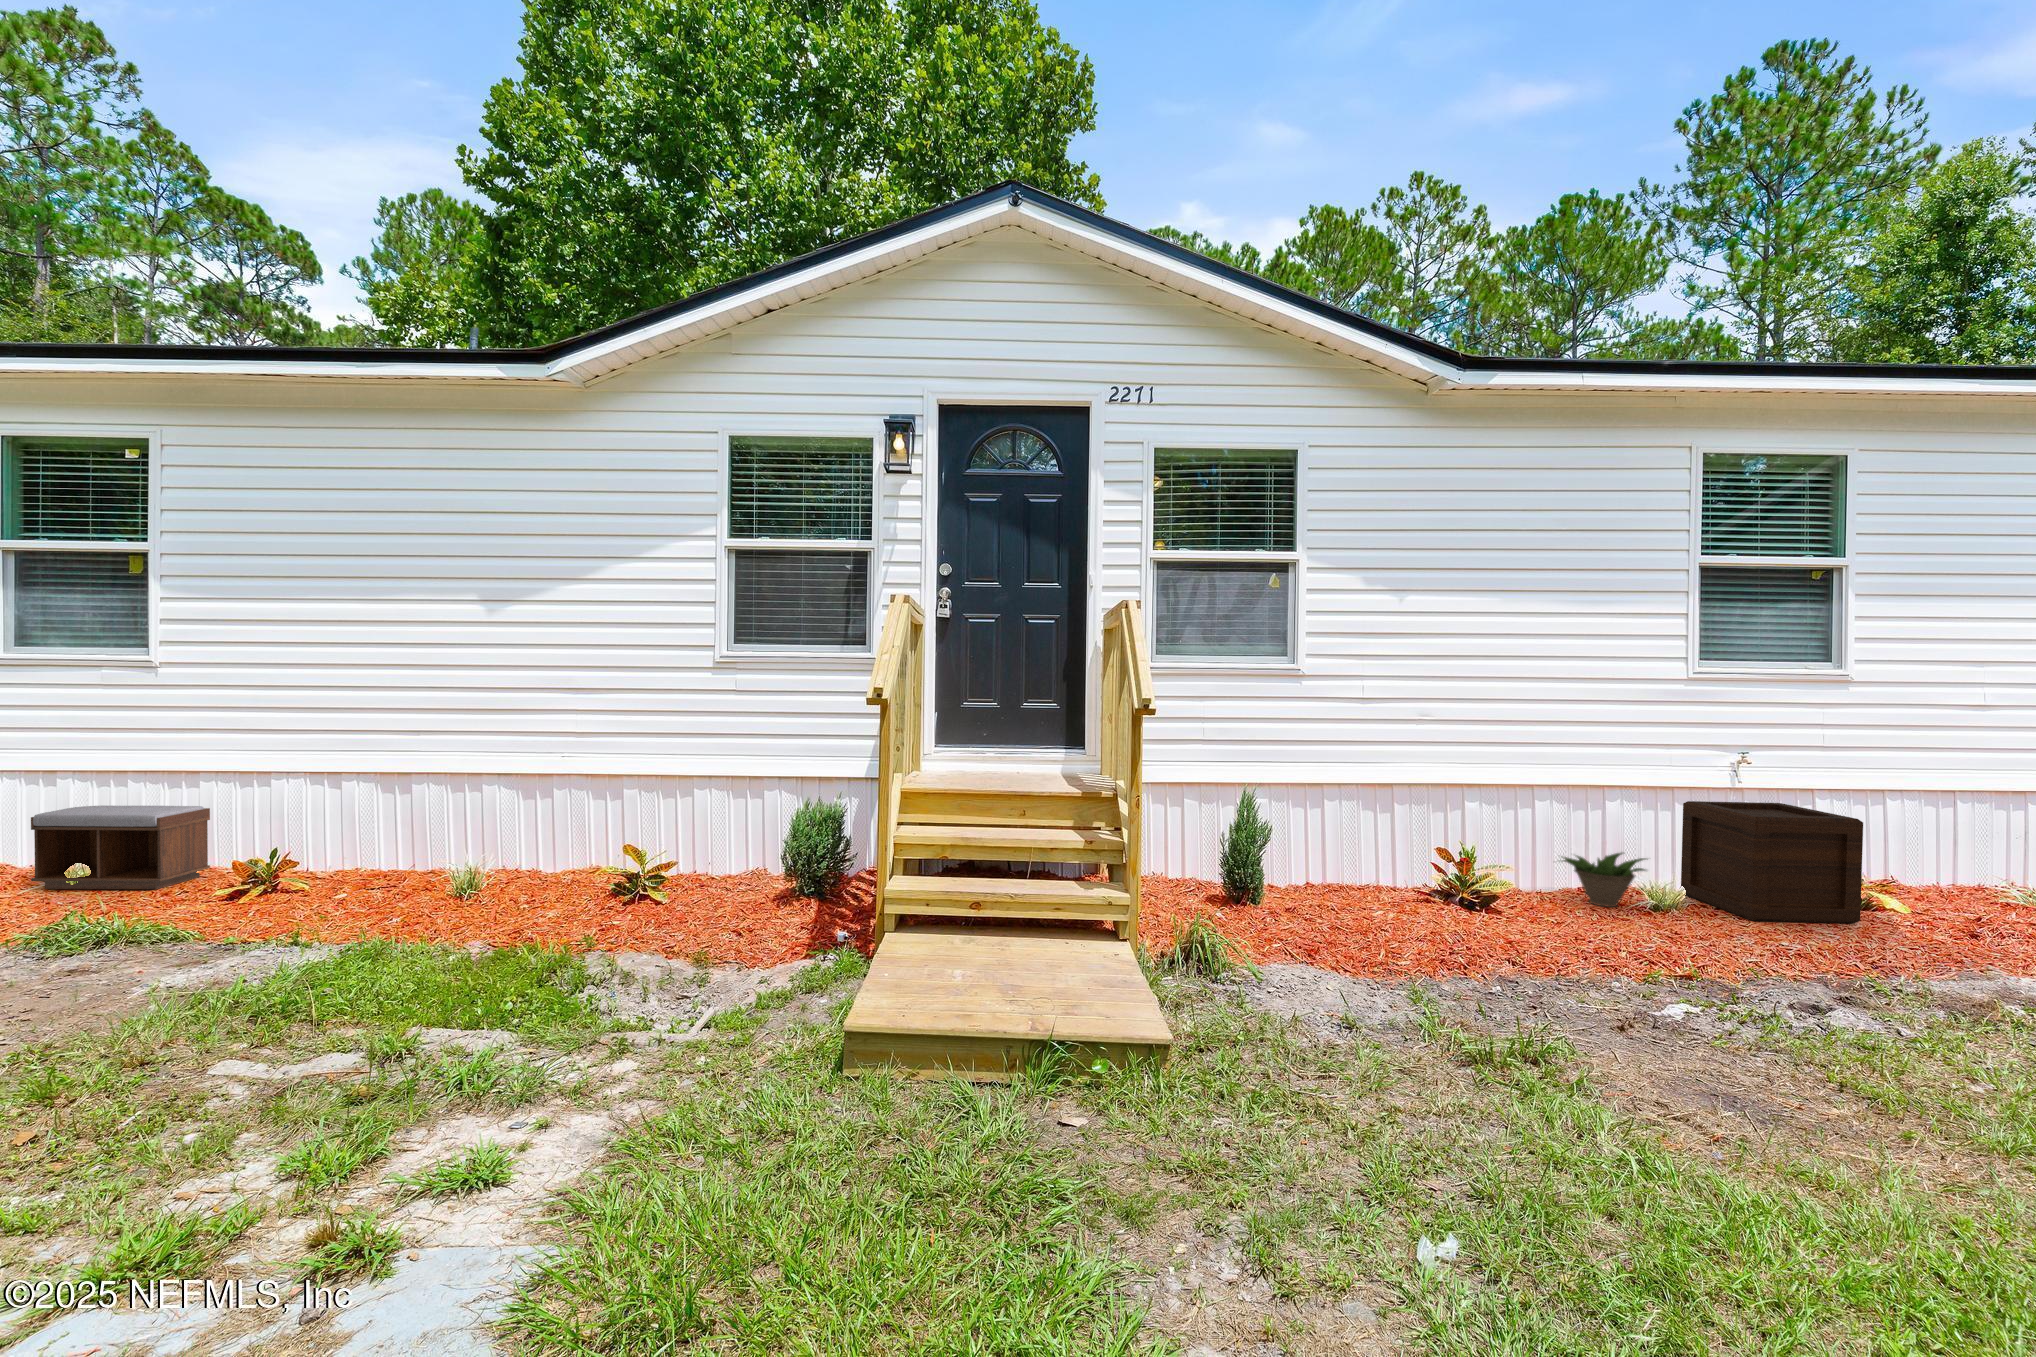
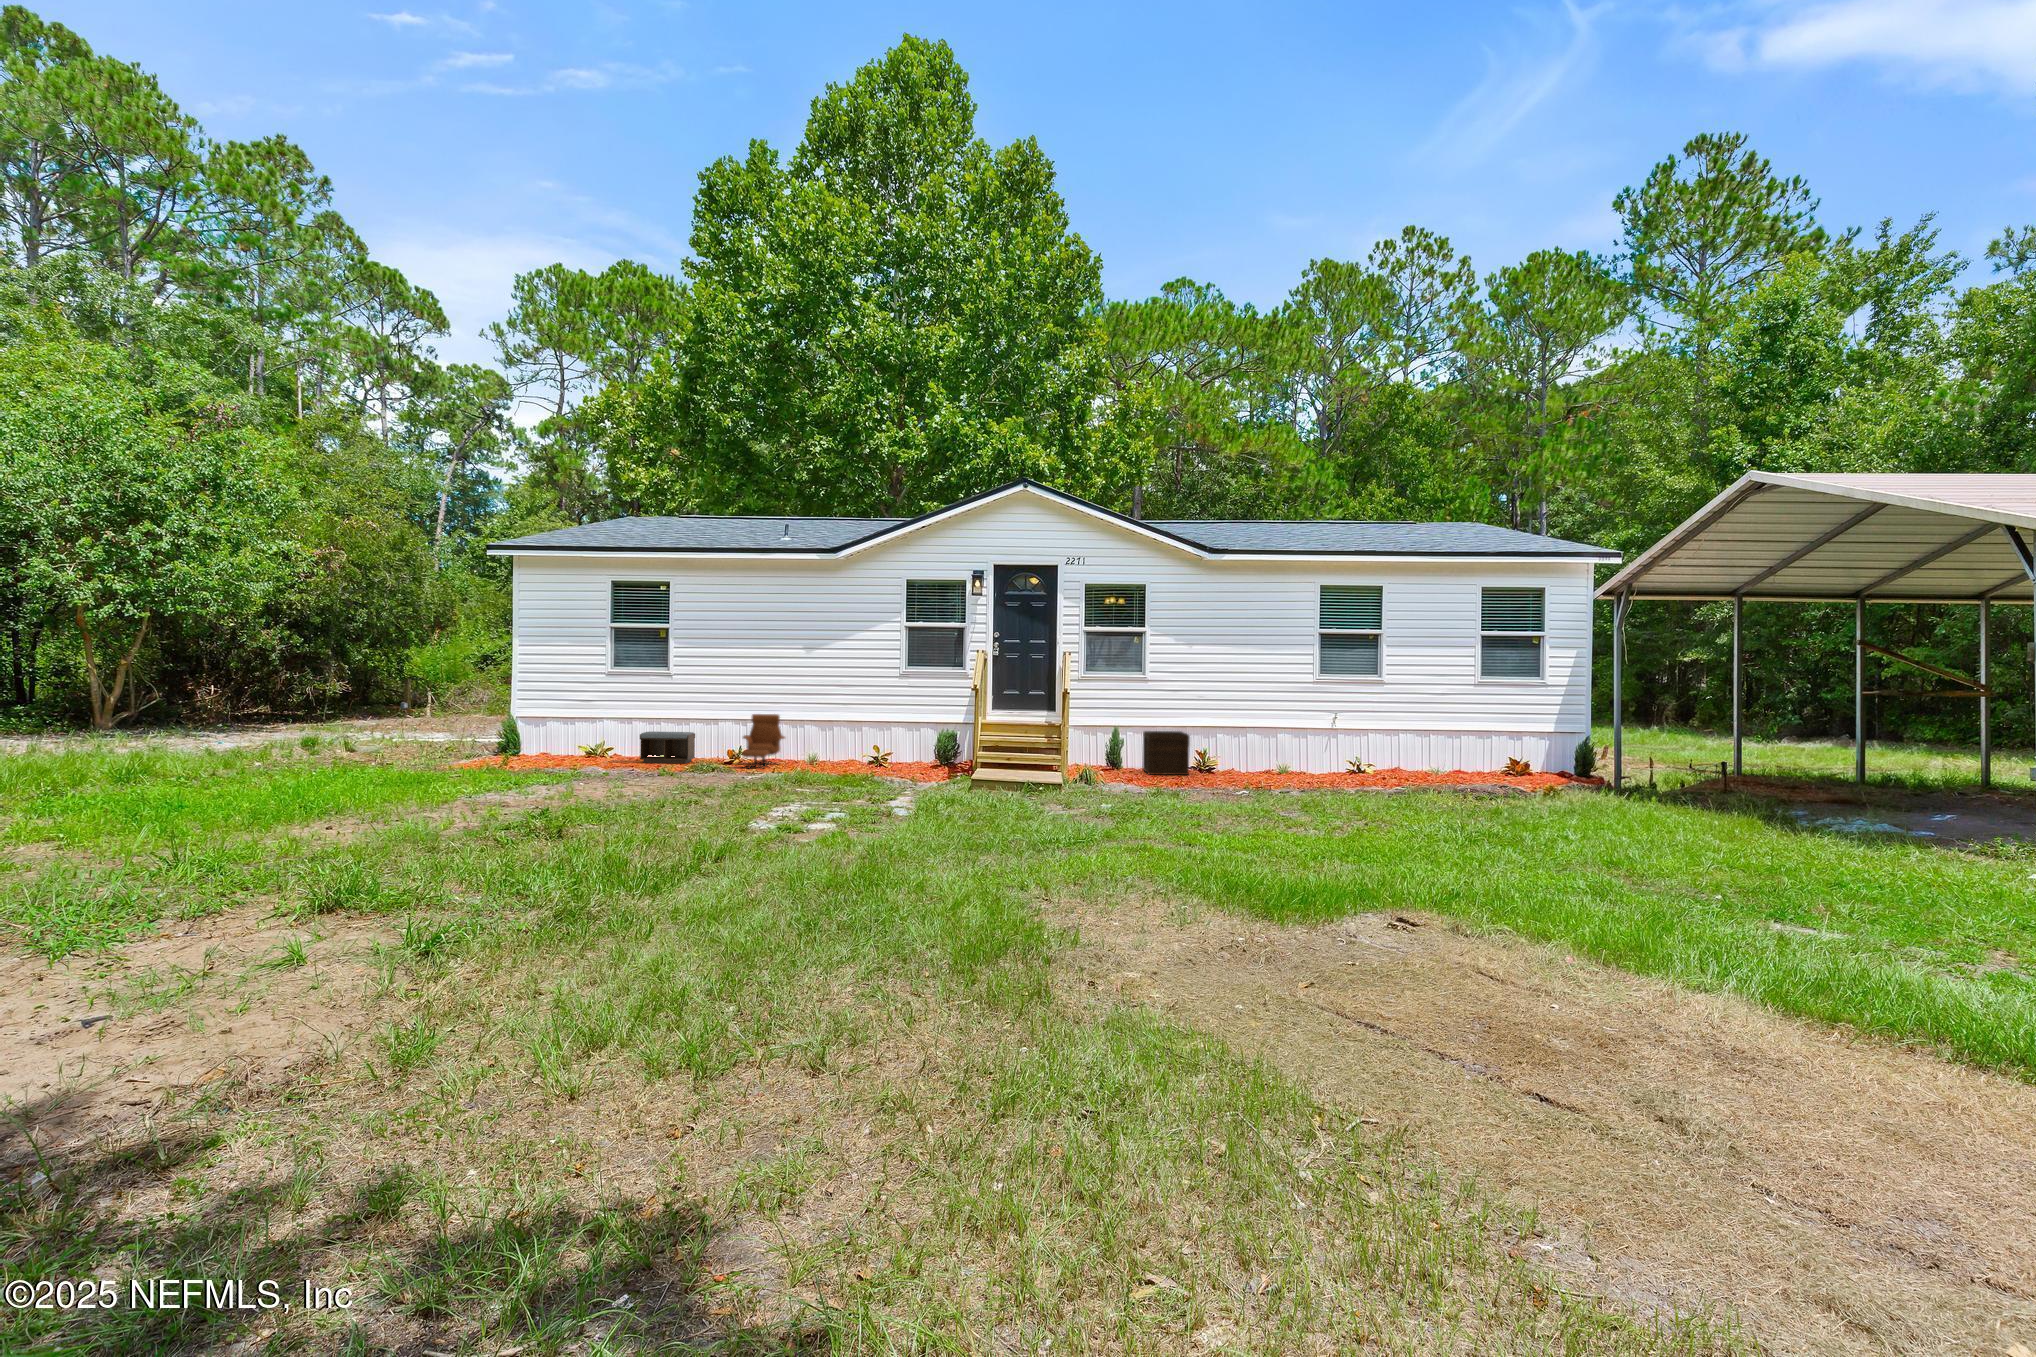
lounge chair: none [260,761,426,918] -> present [742,714,785,768]
wooden crate: present [1681,801,1863,923] -> present [1142,731,1190,775]
decorative plant: present [1563,853,1646,907] -> none [1247,755,1285,775]

